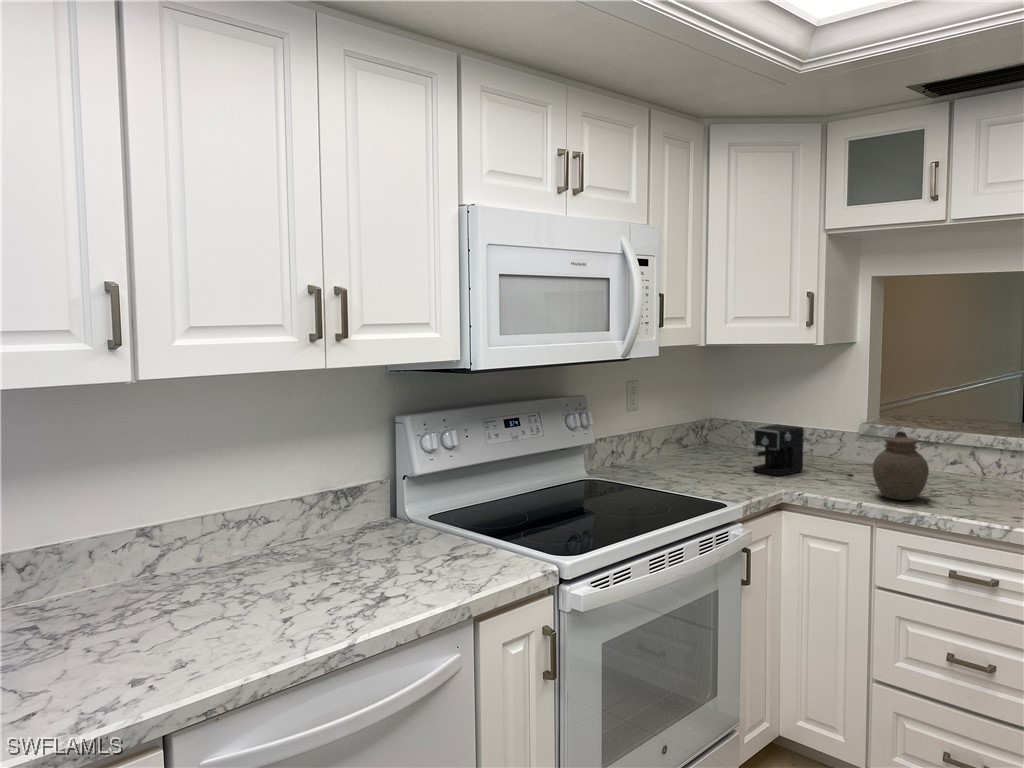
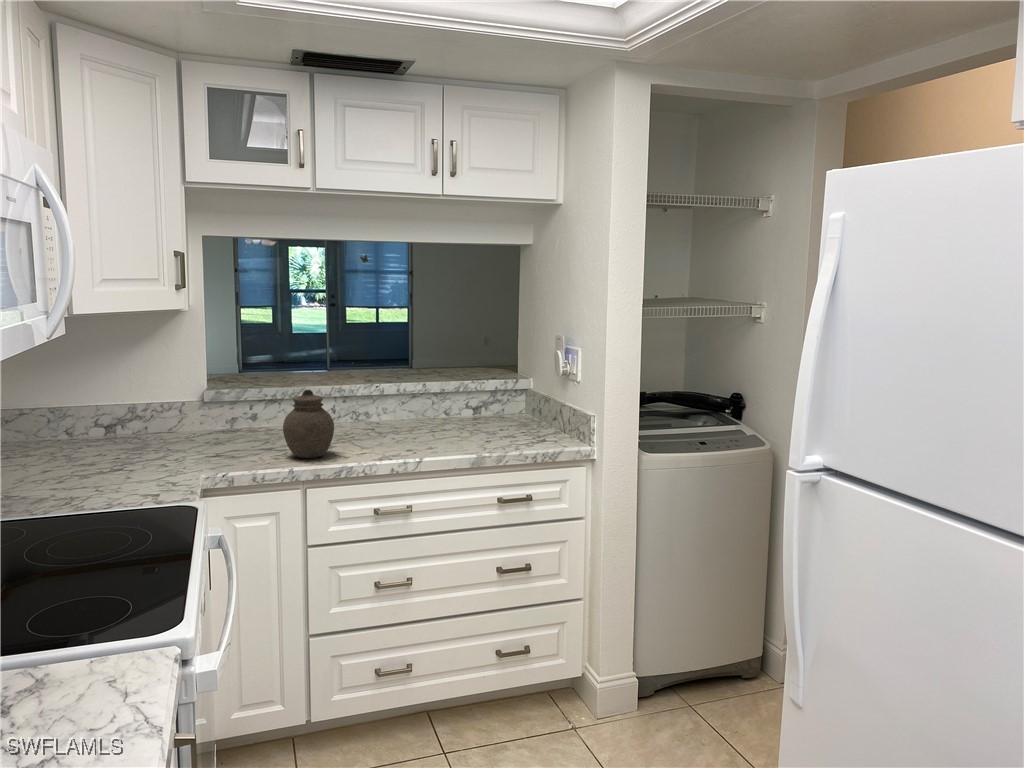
coffee maker: present [753,424,853,477] -> none [127,401,237,464]

